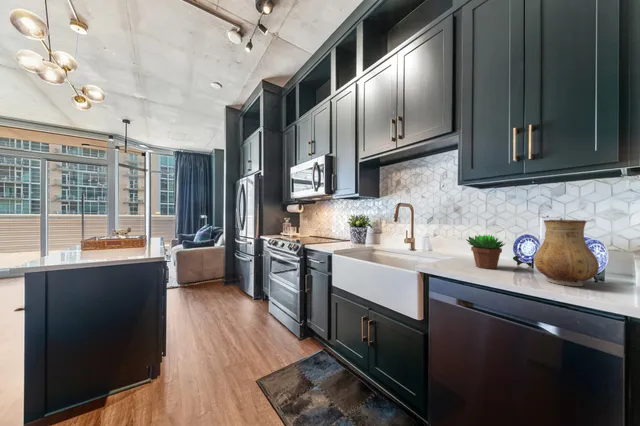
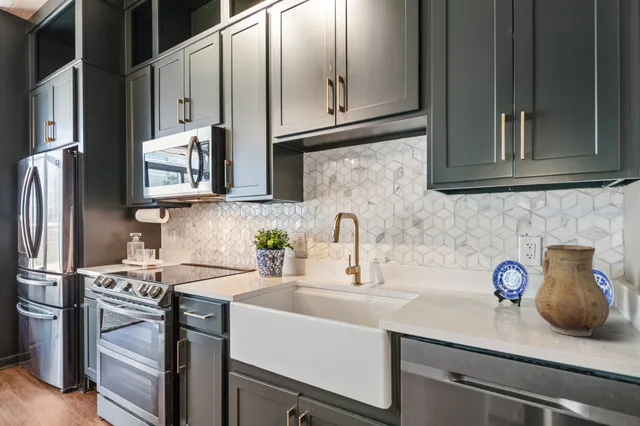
succulent plant: present [466,235,505,269] -> none [443,263,493,315]

